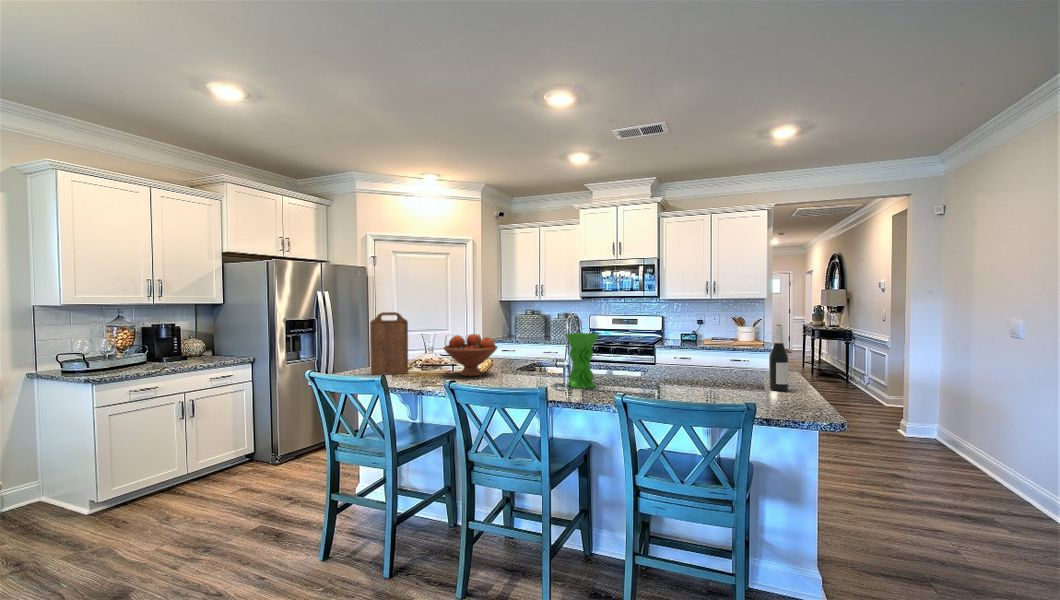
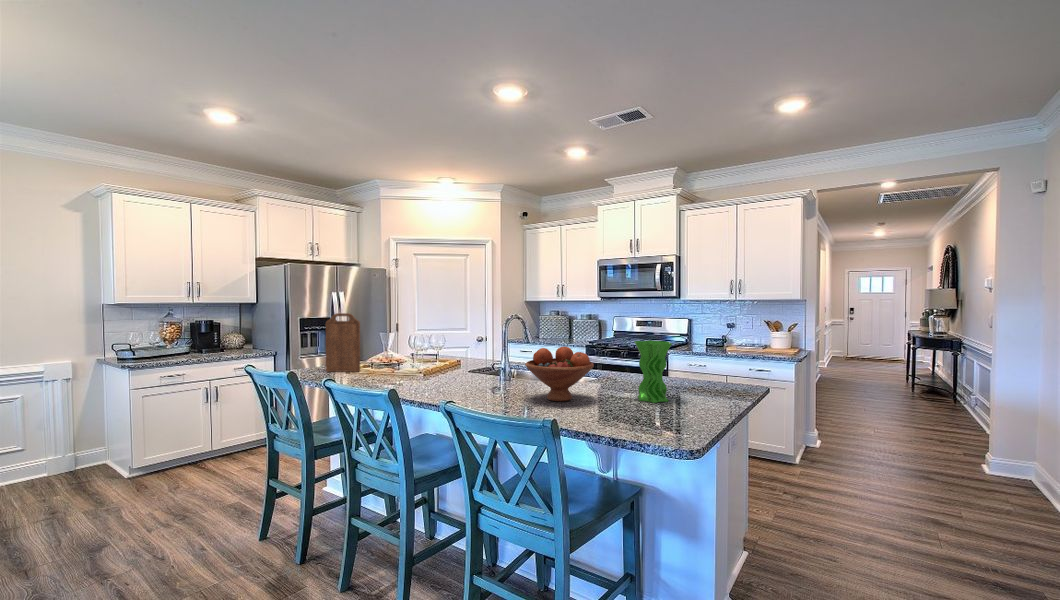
wine bottle: present [769,325,788,391] -> none [681,334,701,410]
vase: present [565,333,598,389] -> present [634,340,672,403]
fruit bowl: present [444,334,498,376] -> present [525,347,594,401]

